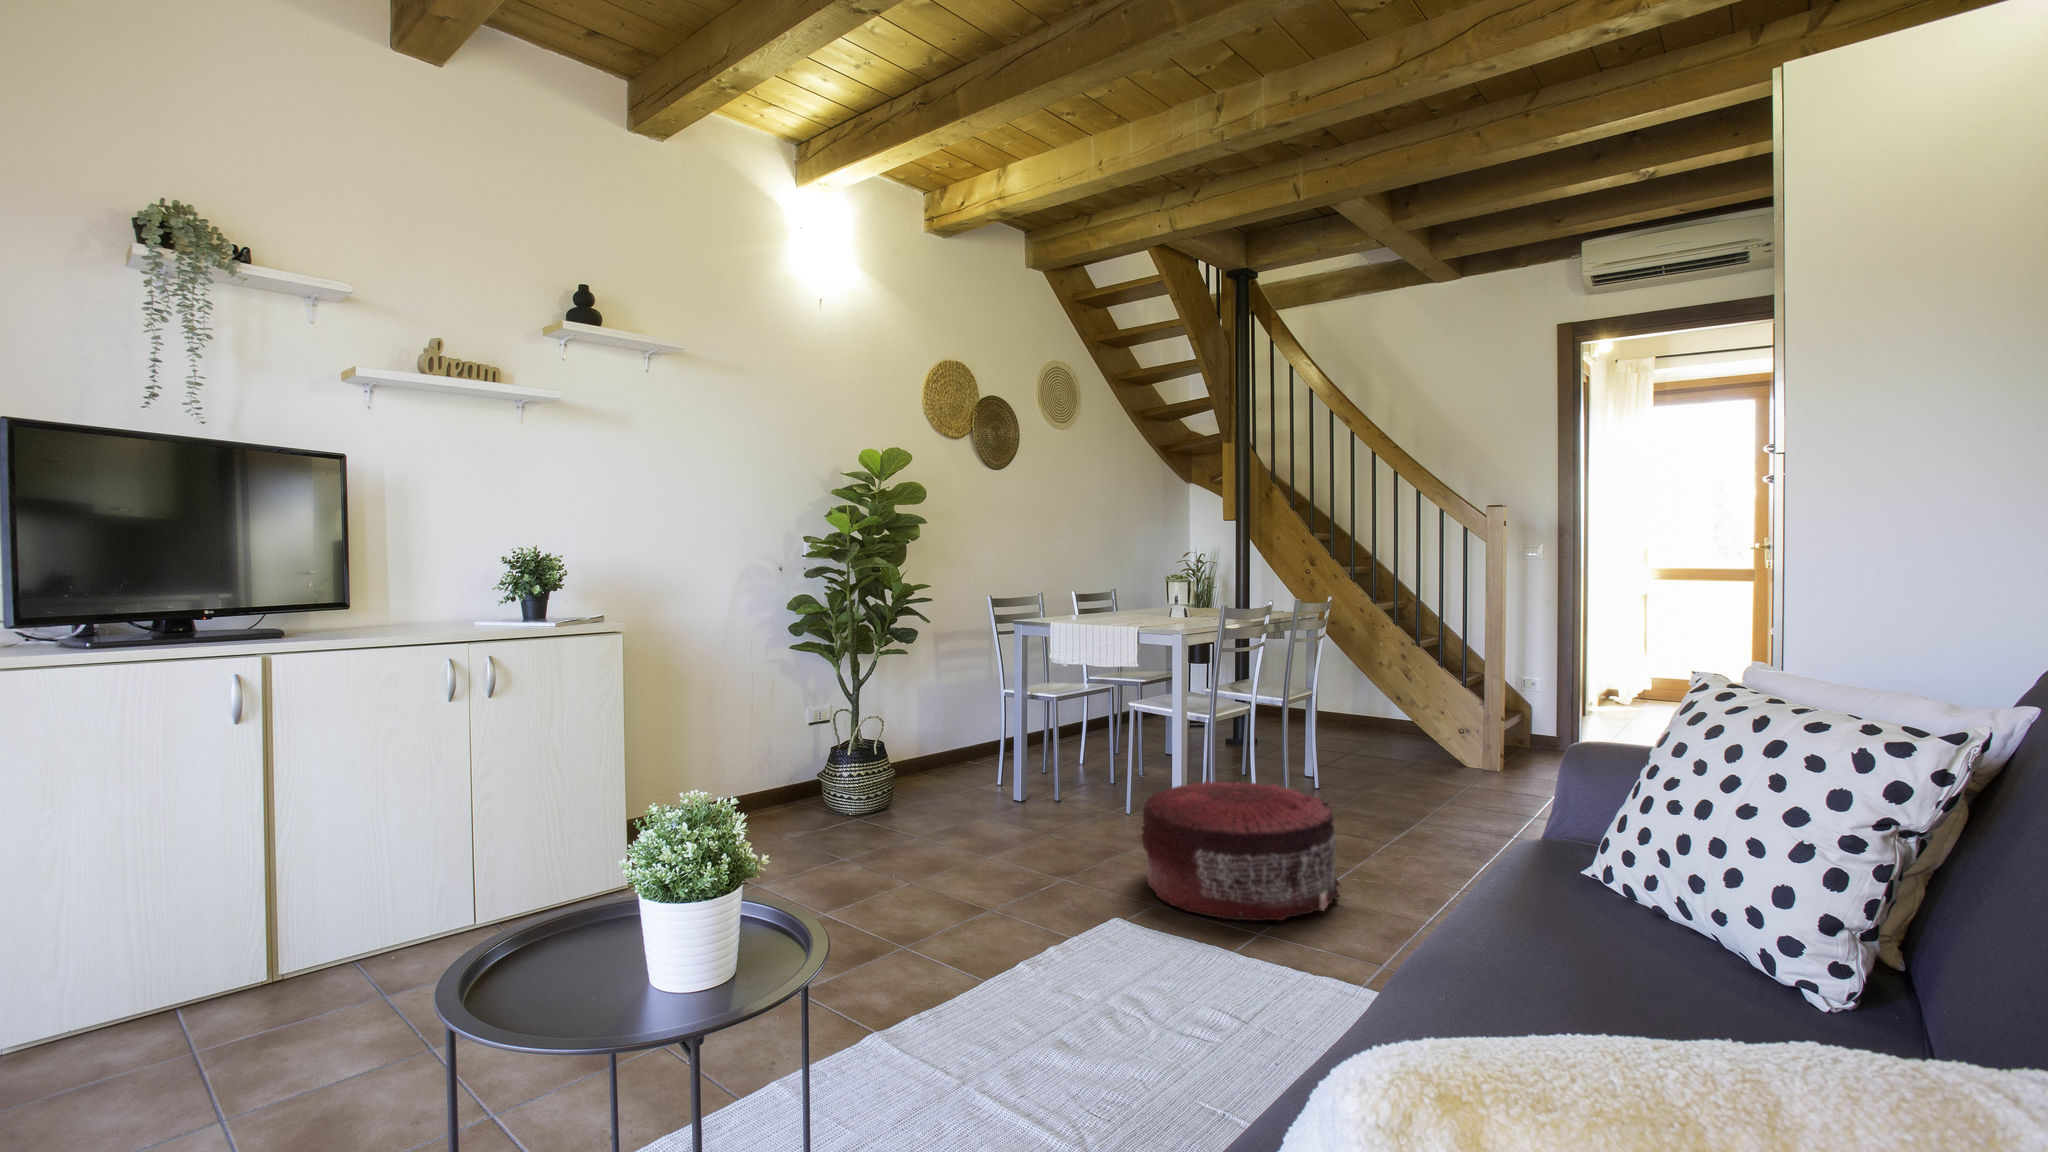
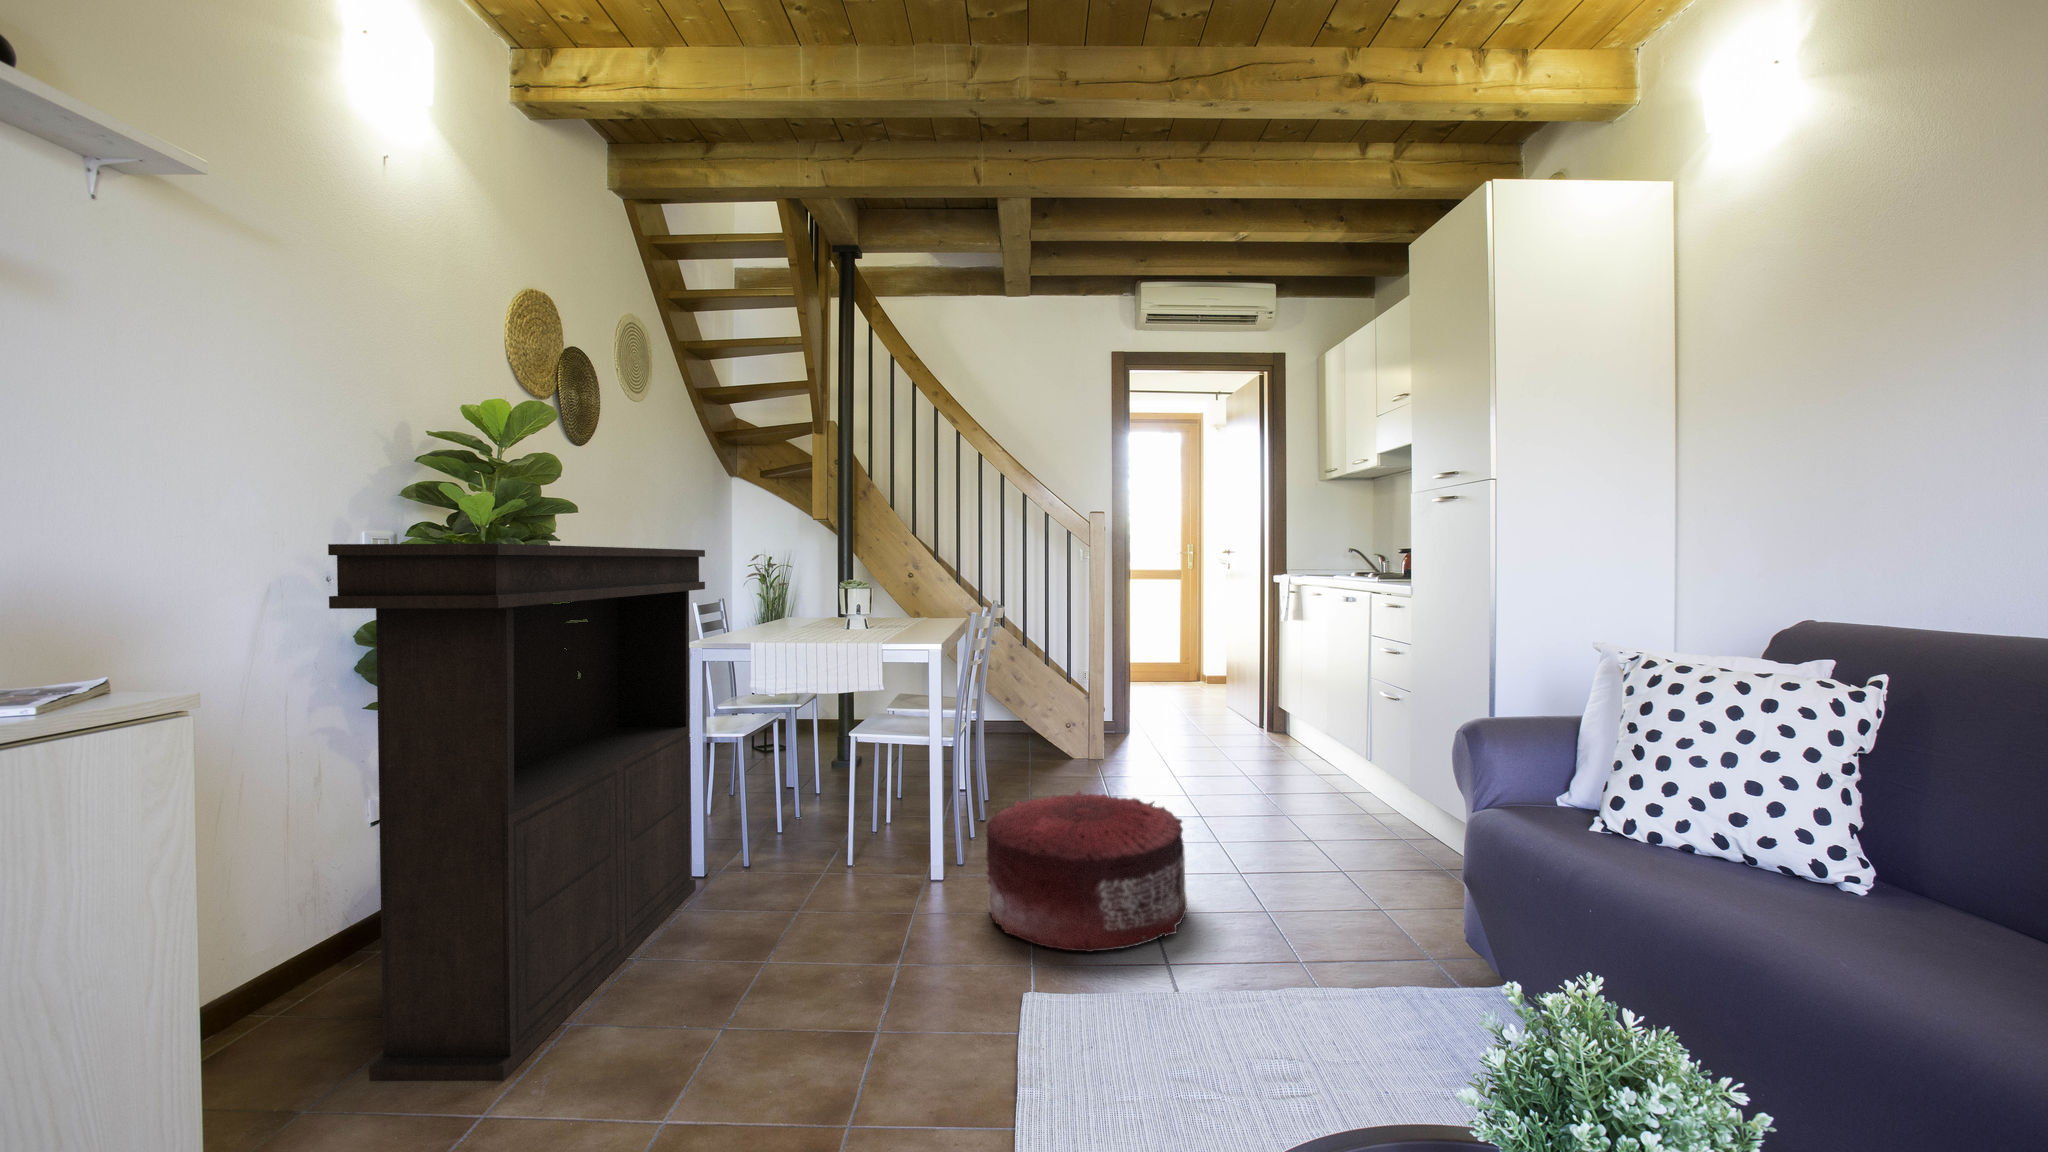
console table: none [721,544,1007,870] -> present [328,544,705,1081]

